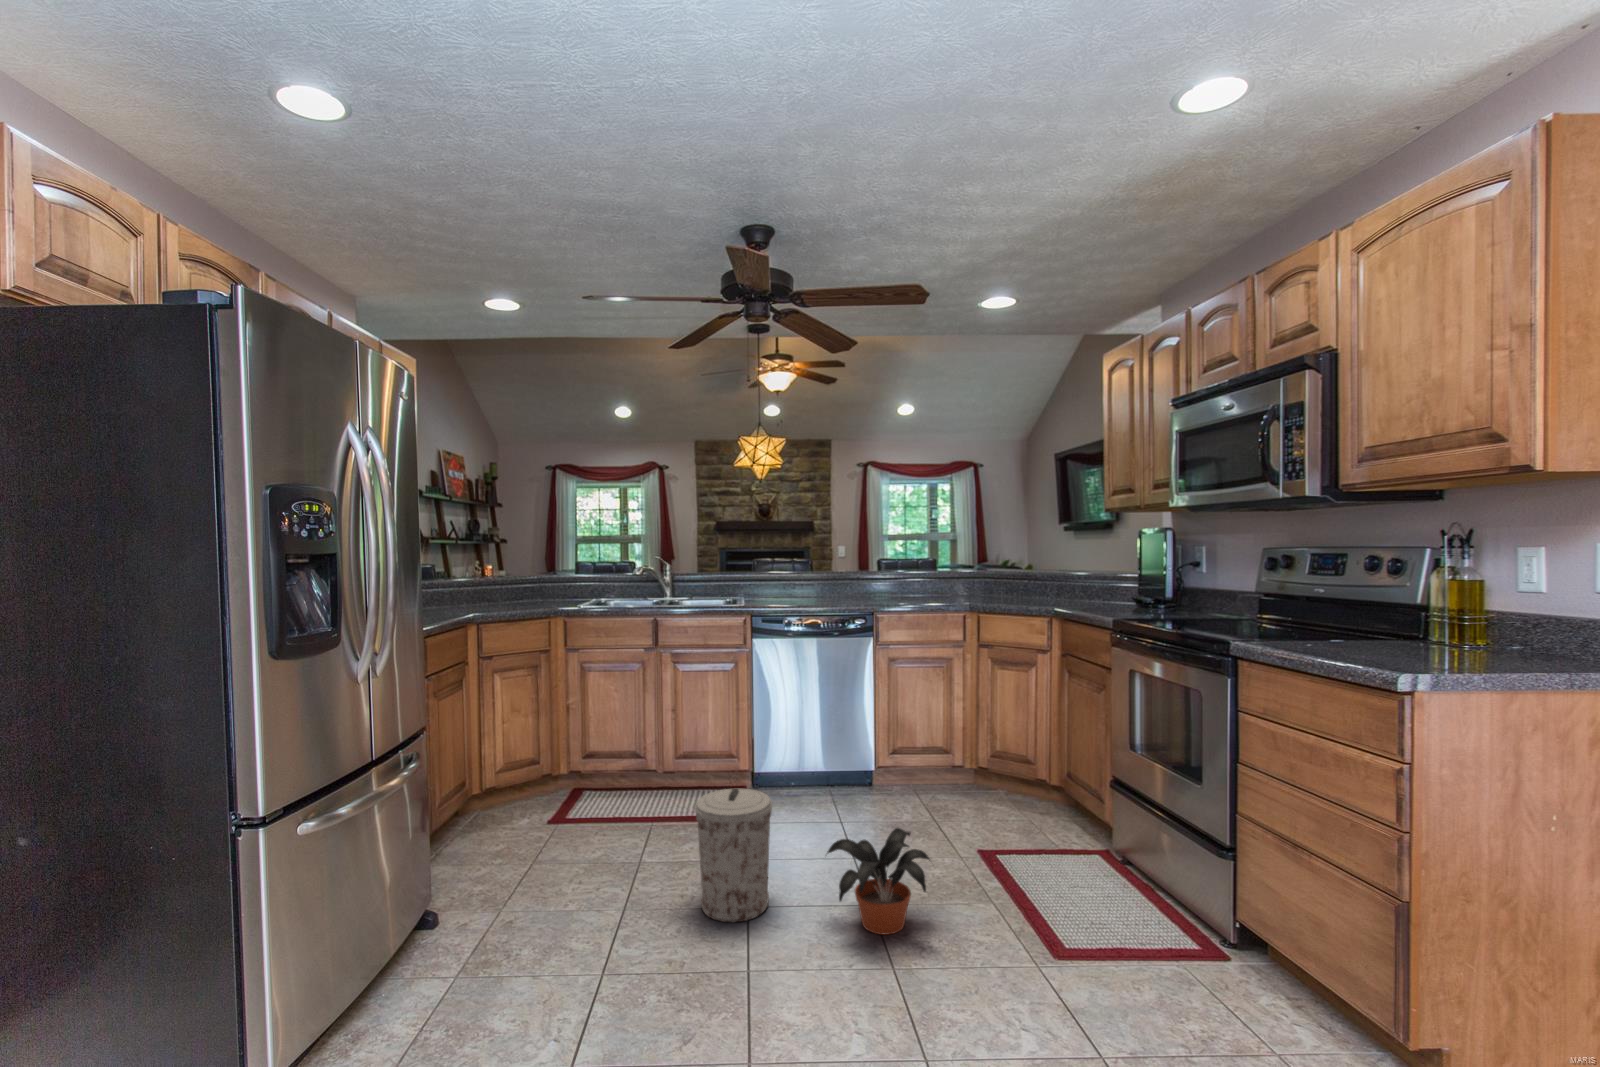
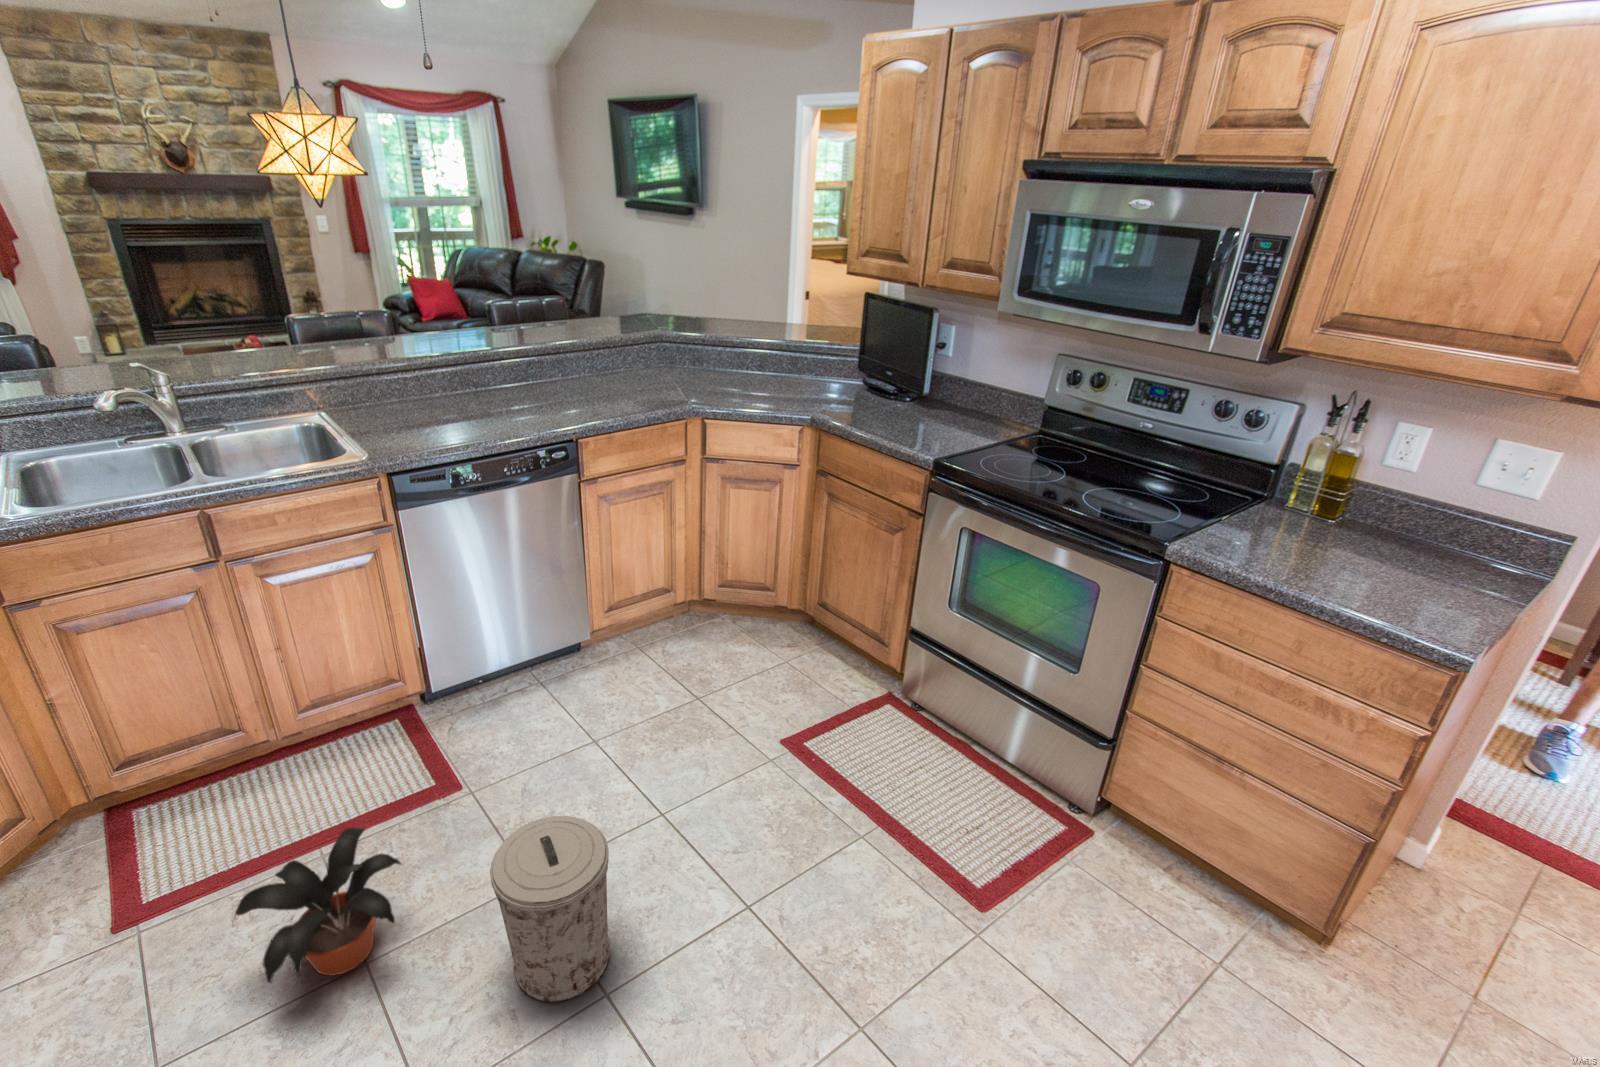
potted plant: present [827,828,930,935] -> present [235,828,401,983]

